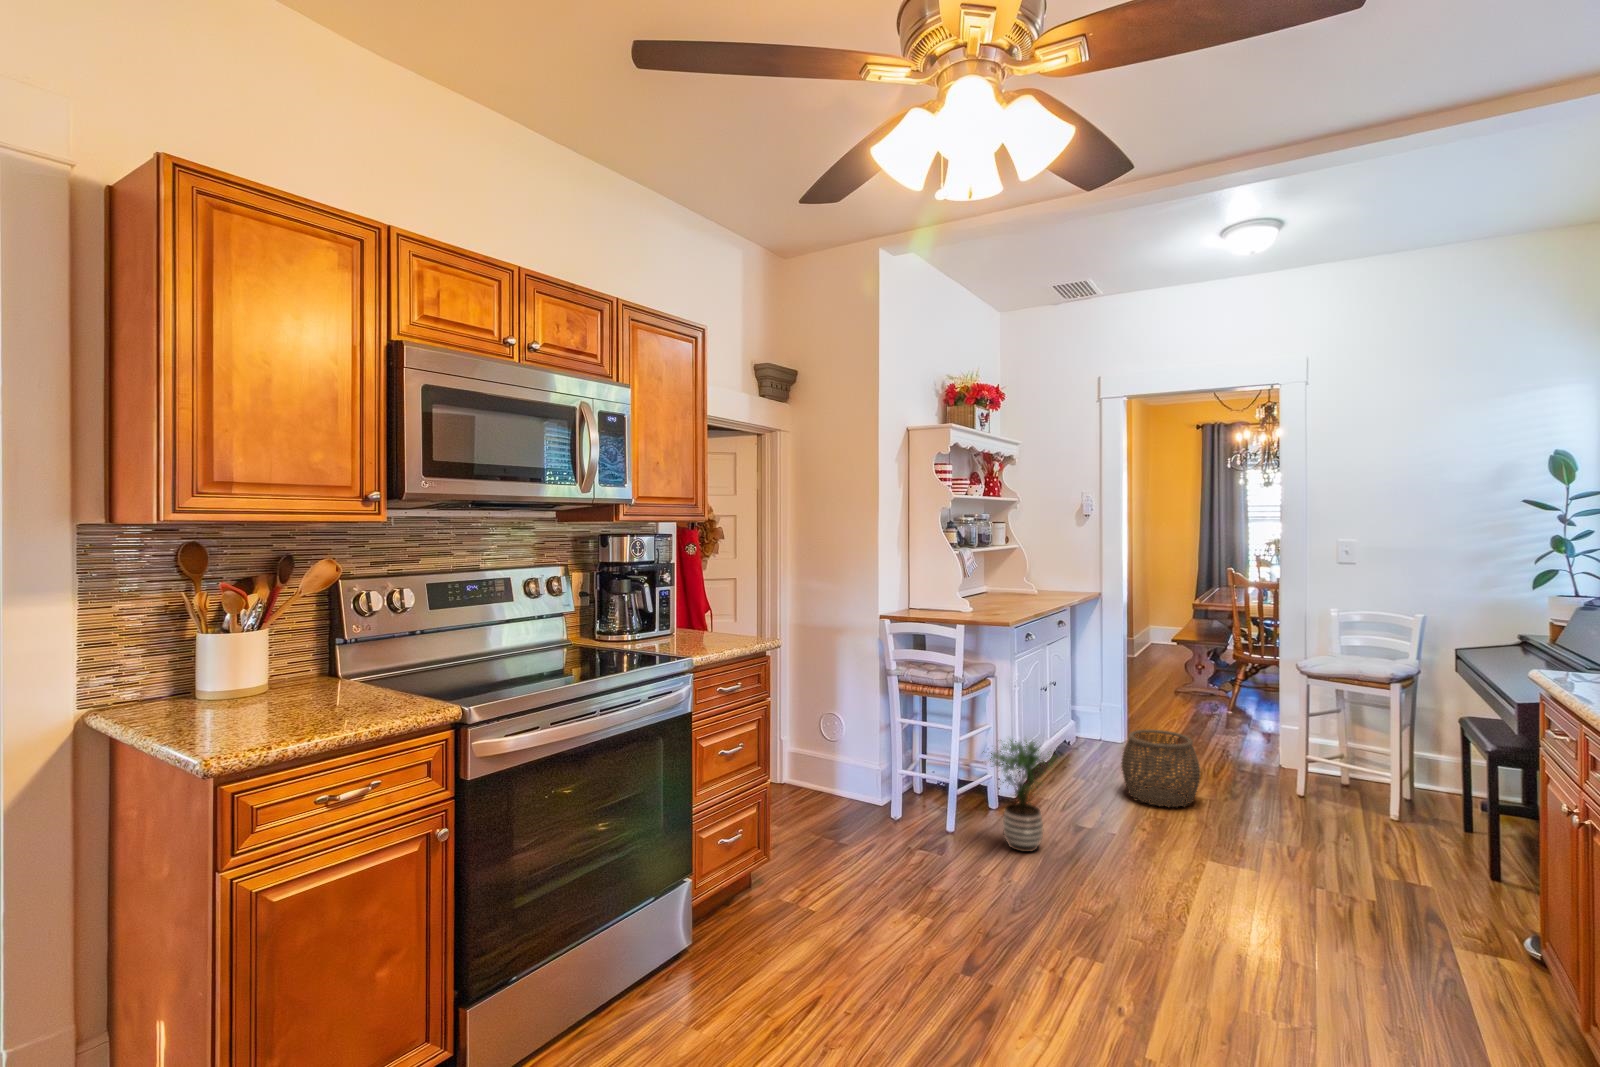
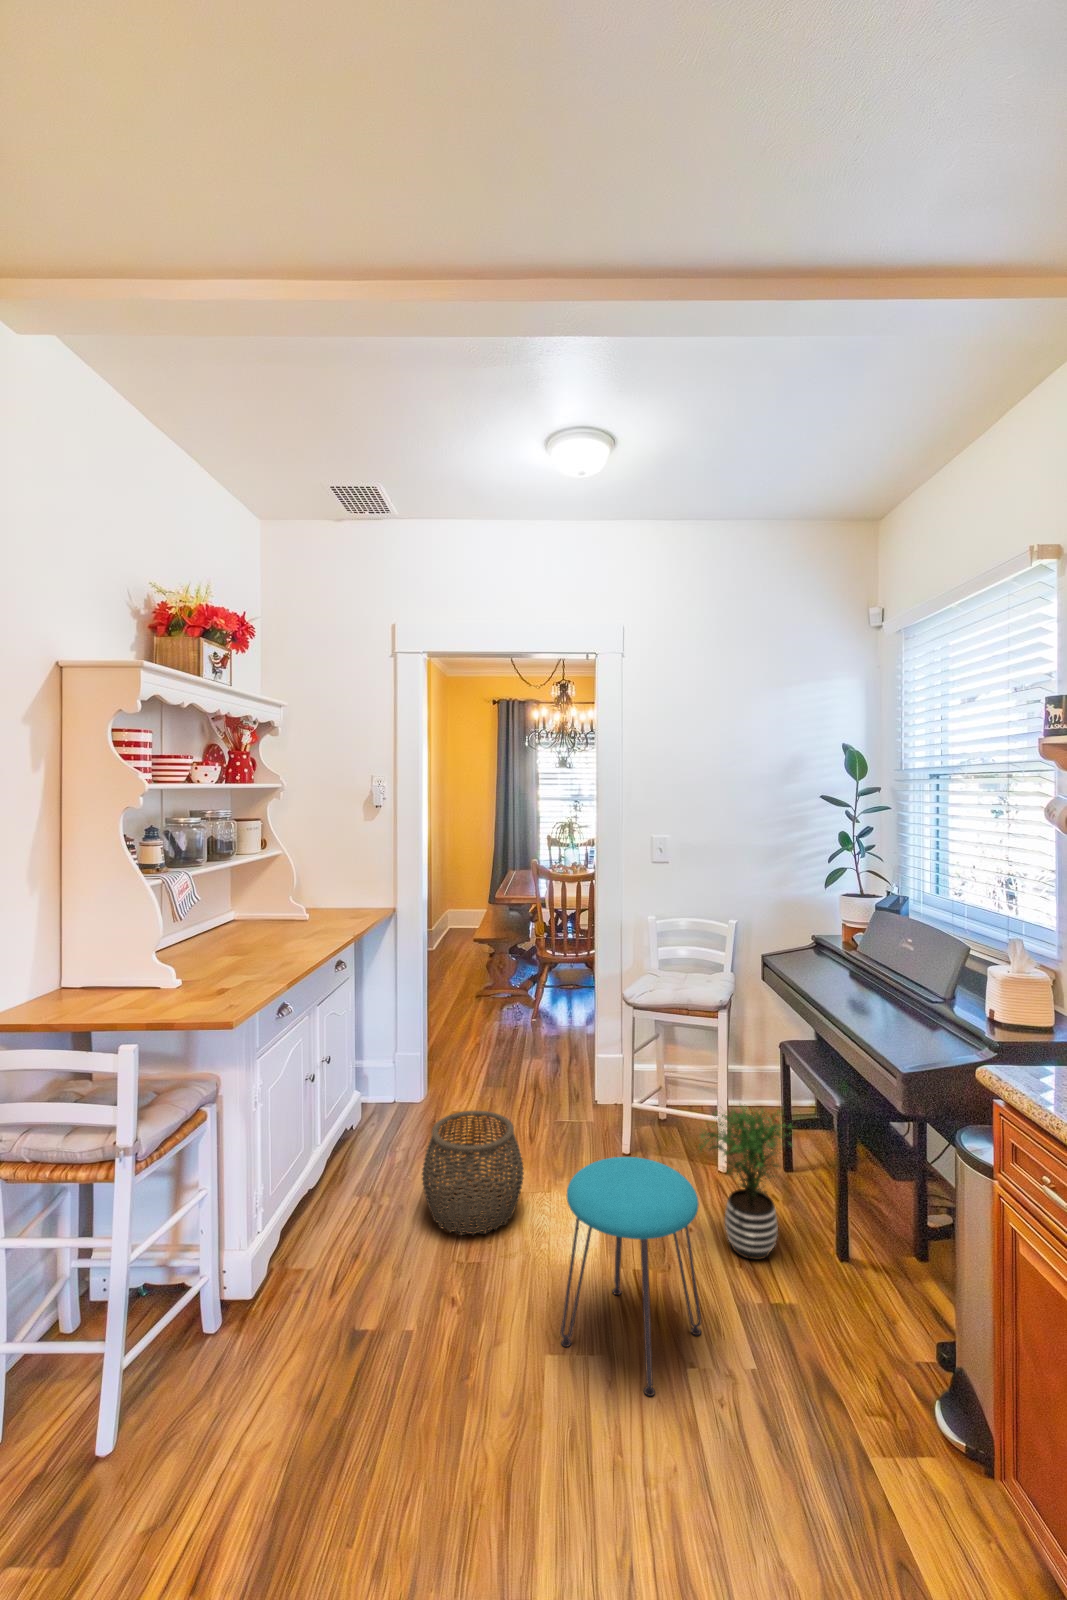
potted plant: present [983,739,1057,852] -> present [699,1106,792,1260]
stool: none [1219,749,1335,888] -> present [561,1157,701,1396]

